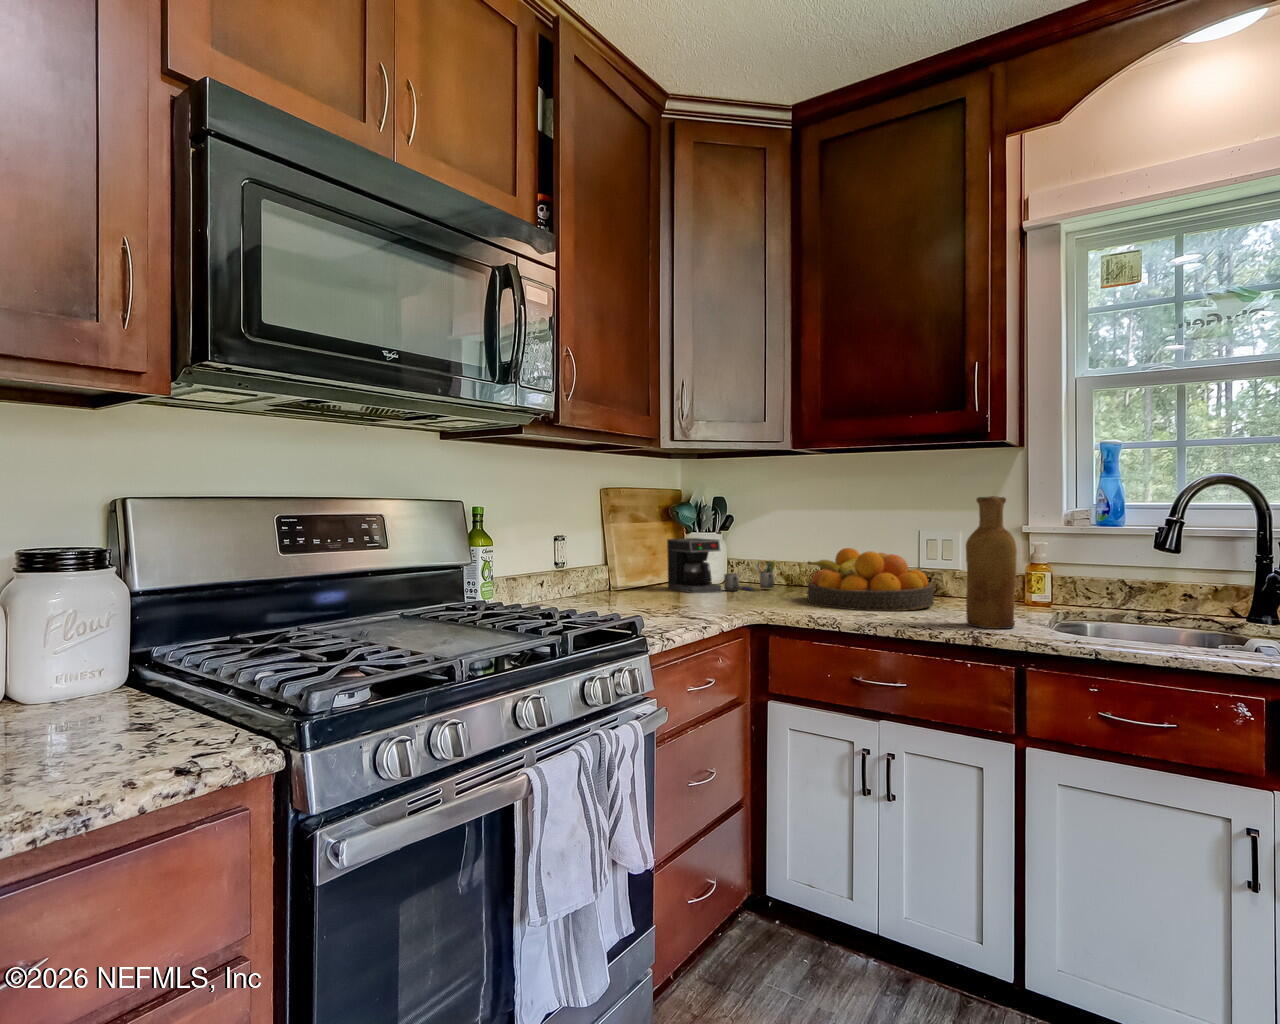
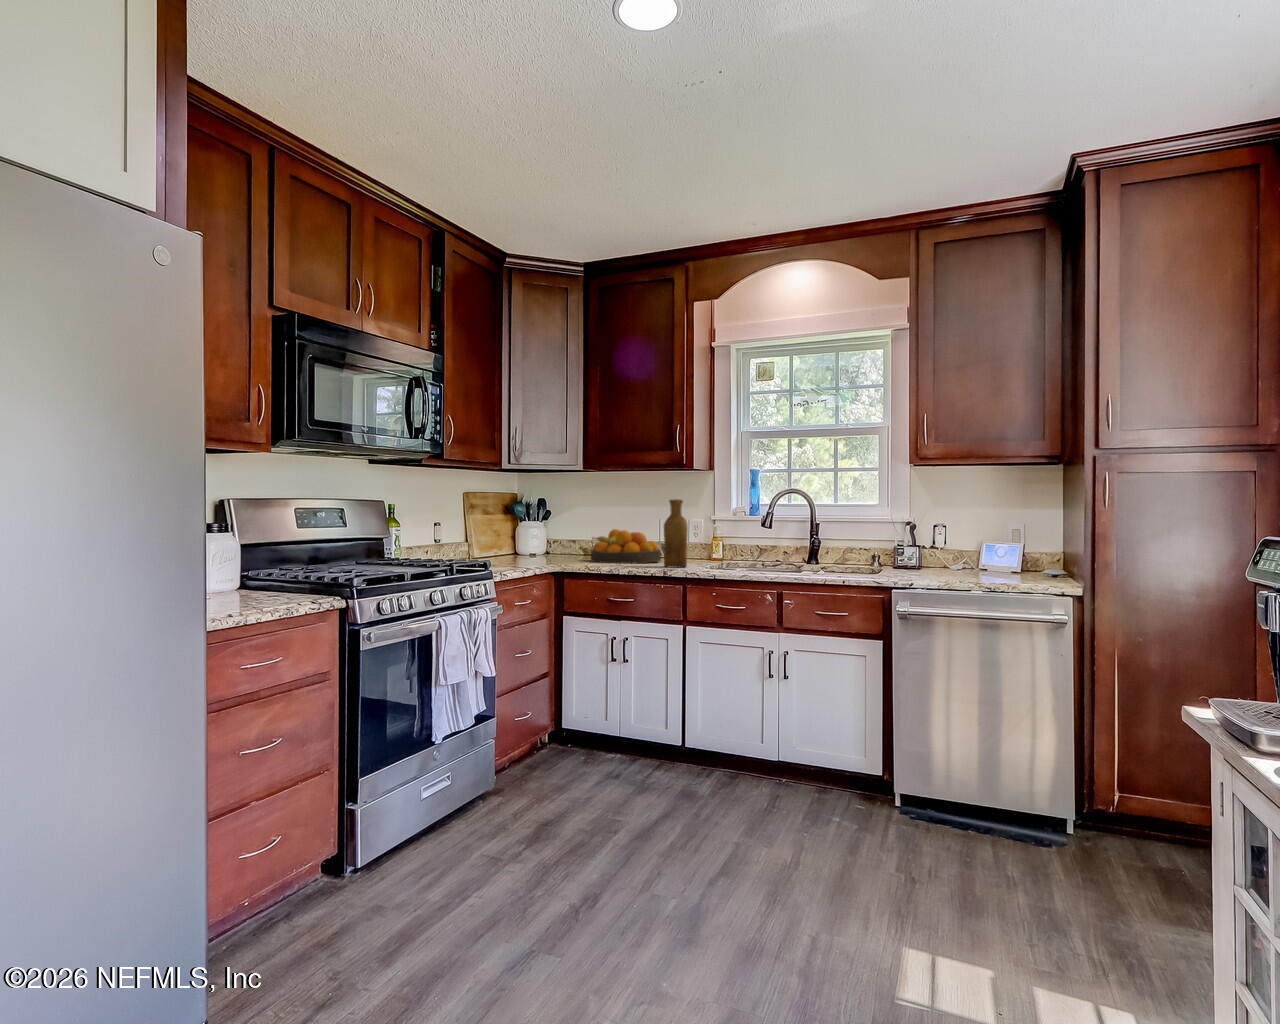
coffee maker: present [667,538,776,593] -> none [507,525,577,559]

